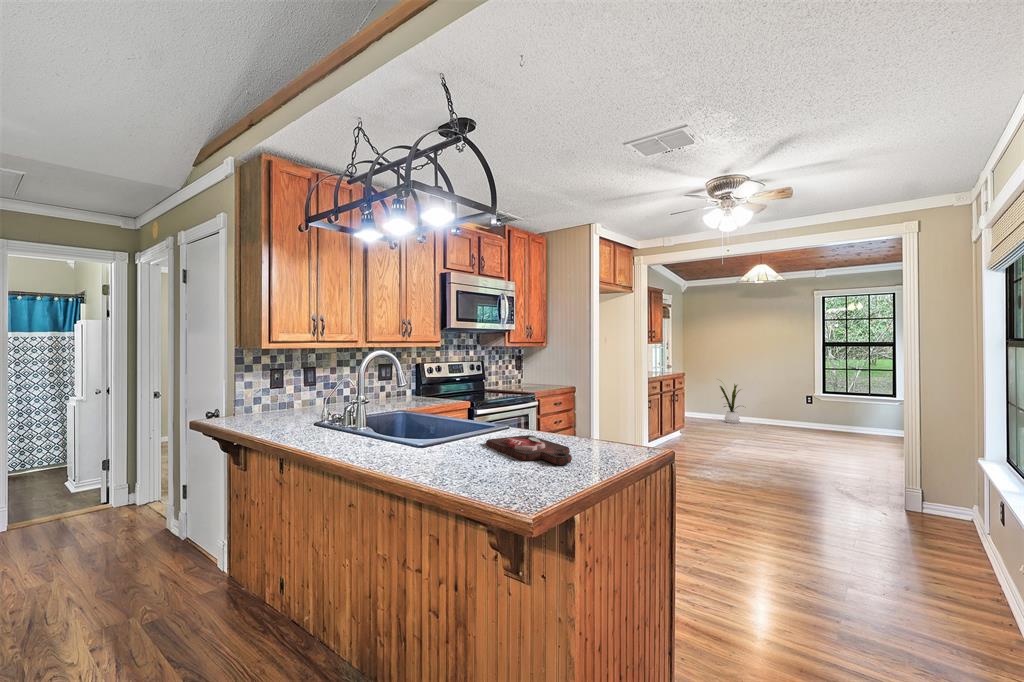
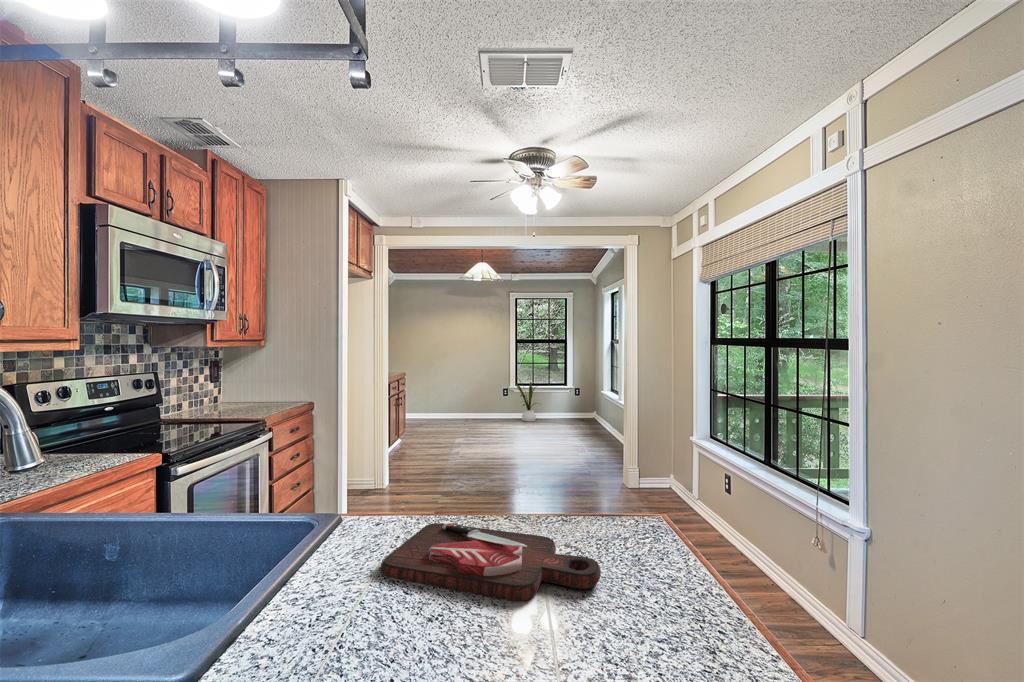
house plant: present [720,384,740,423] -> present [515,378,536,421]

